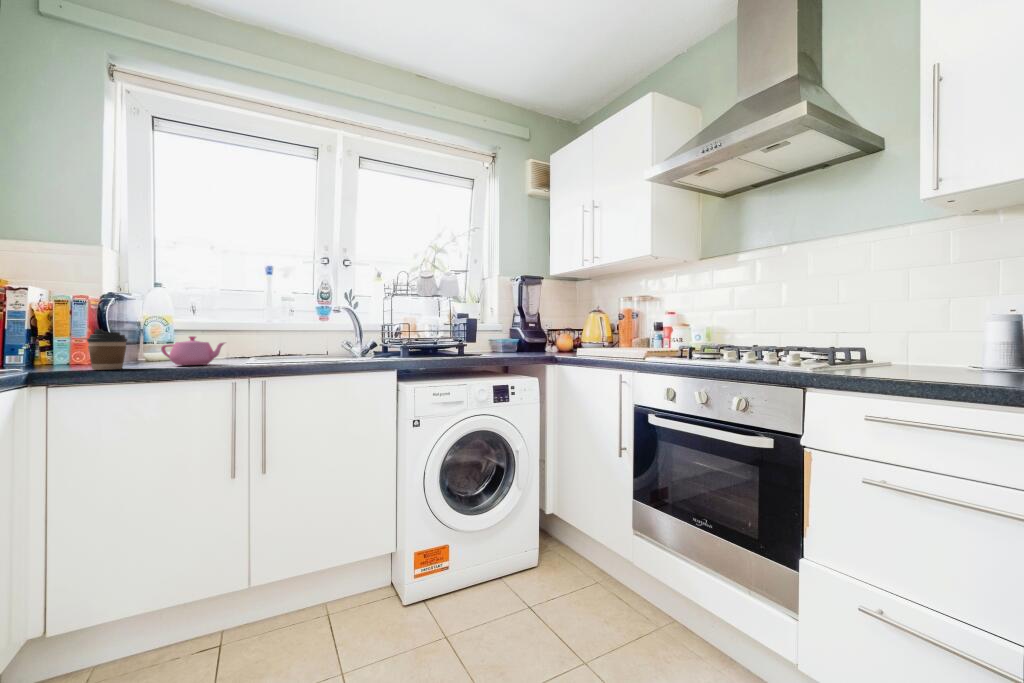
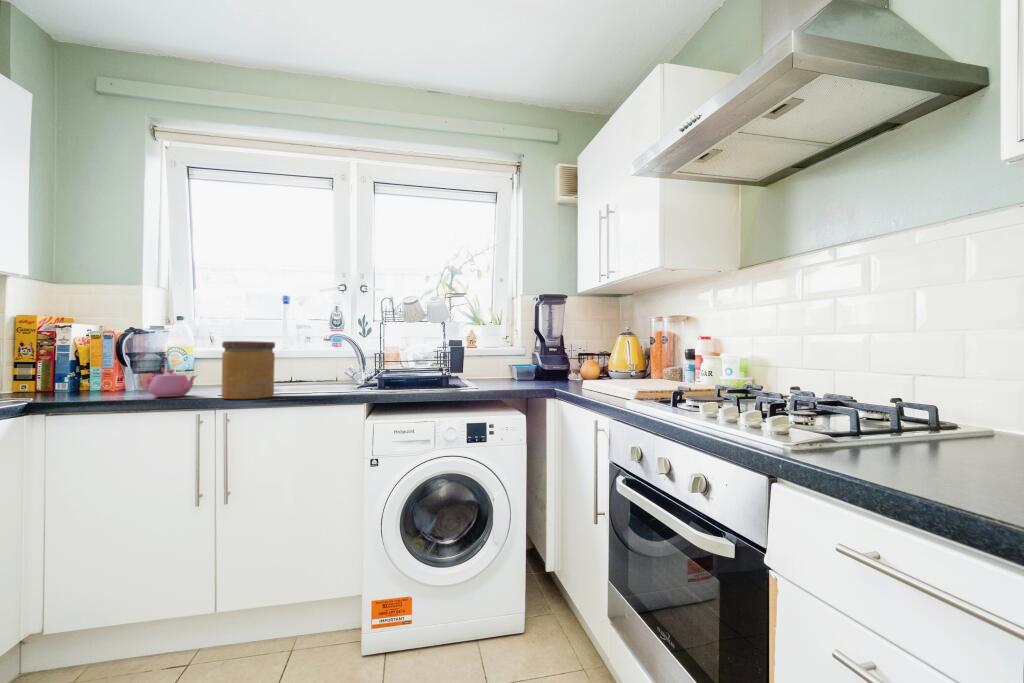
jar: none [261,306,314,365] -> present [221,341,275,399]
coffee cup: present [87,329,128,370] -> none [76,365,111,401]

